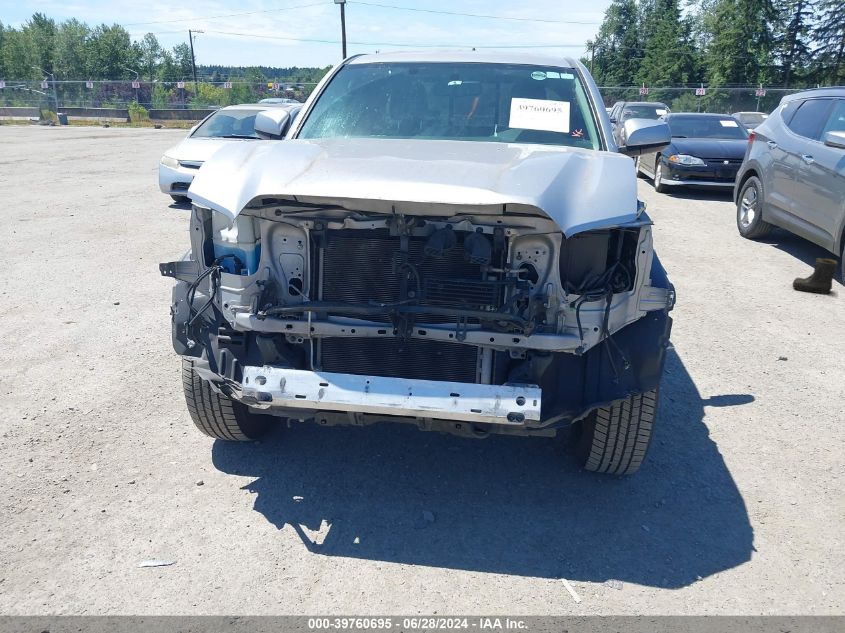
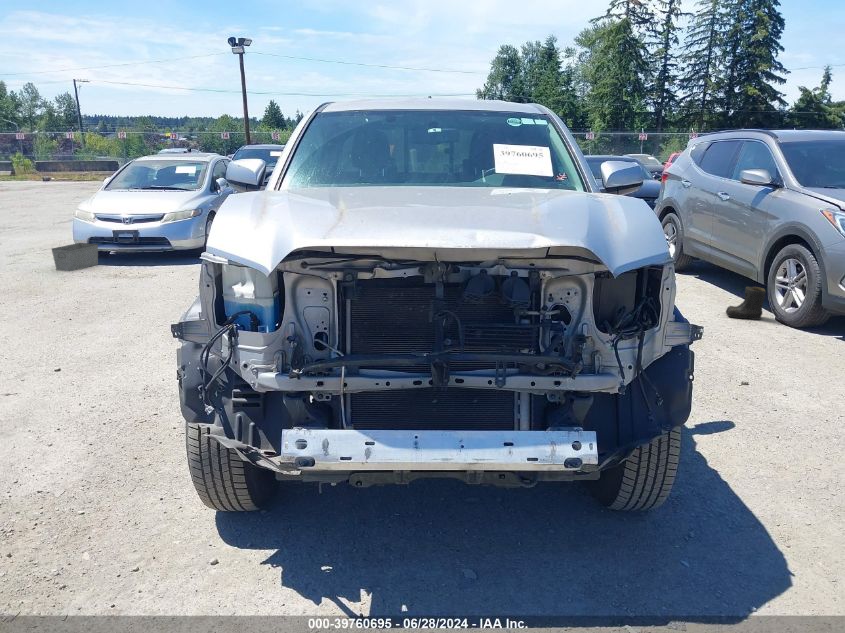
storage bin: none [139,185,182,211] -> present [52,243,98,271]

